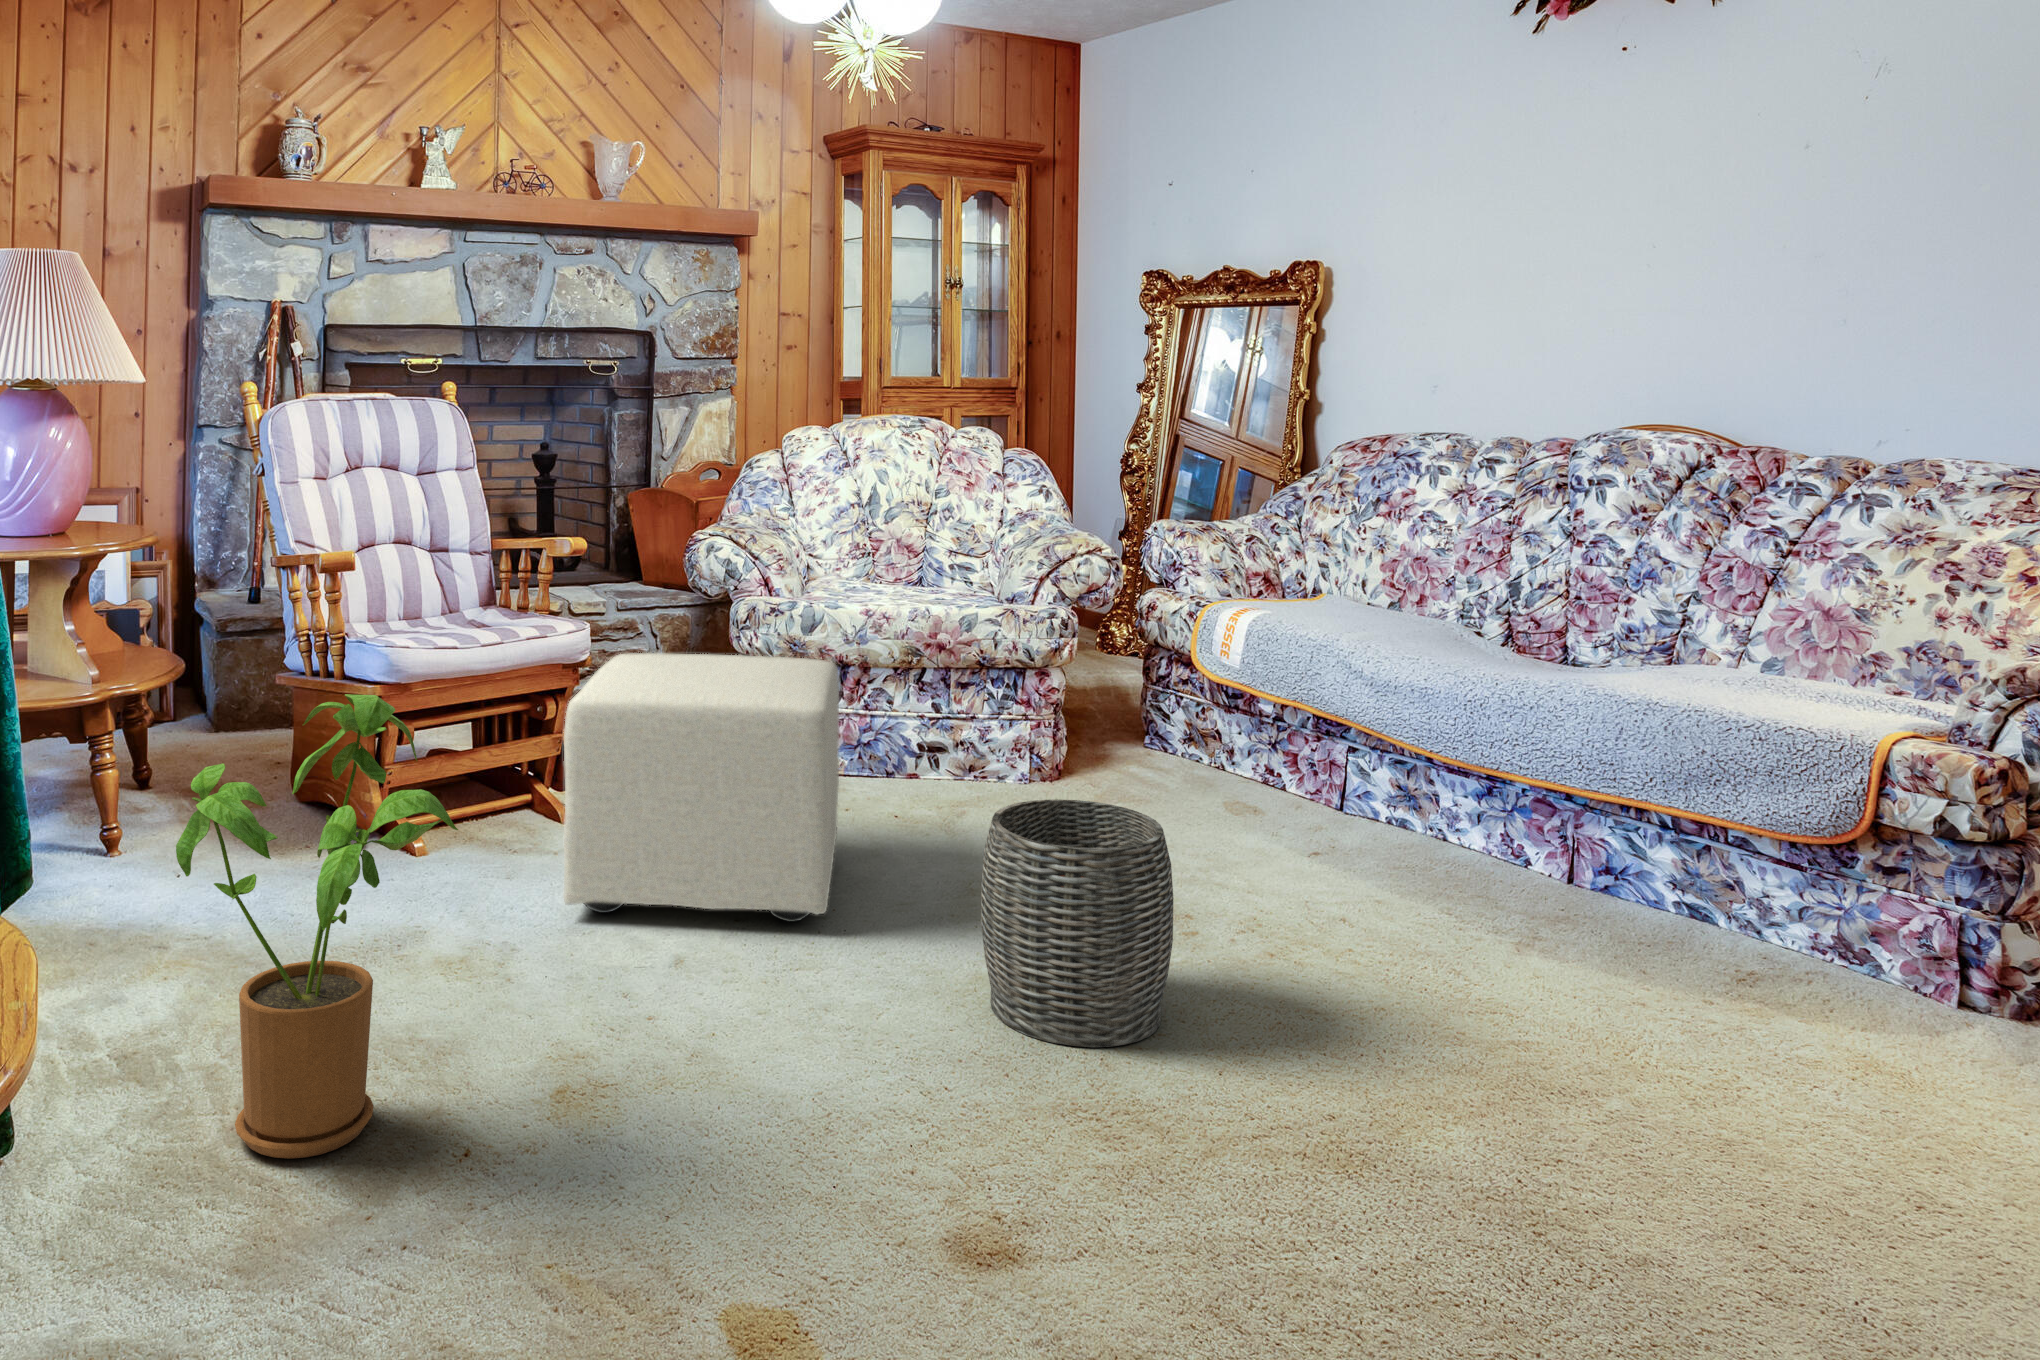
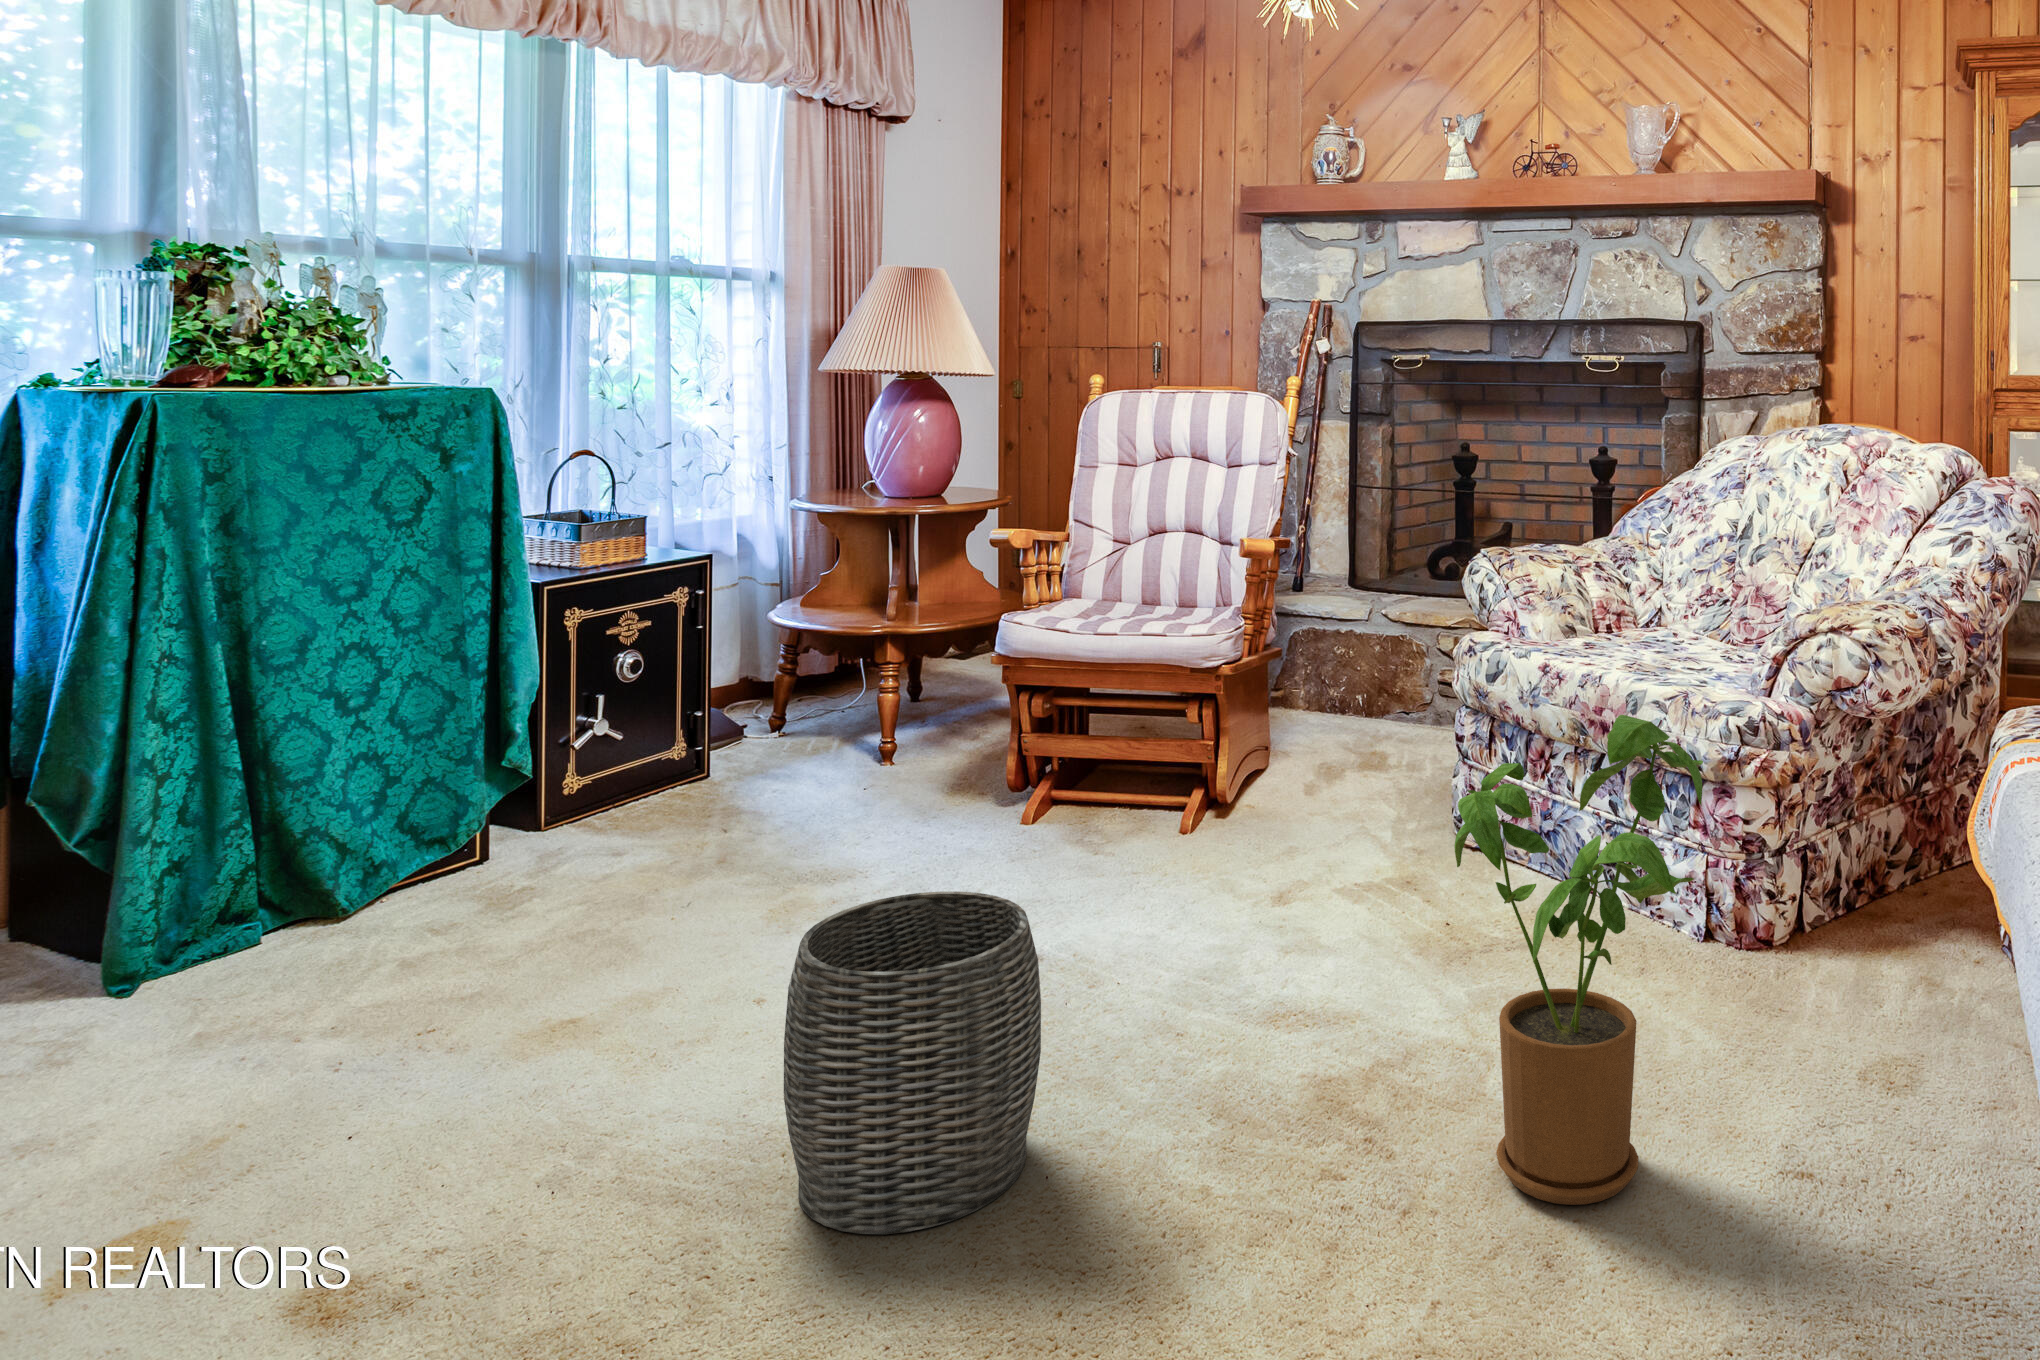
ottoman: present [563,653,839,922] -> none [921,659,1268,974]
house plant: present [176,694,458,1159] -> present [1455,715,1703,1205]

